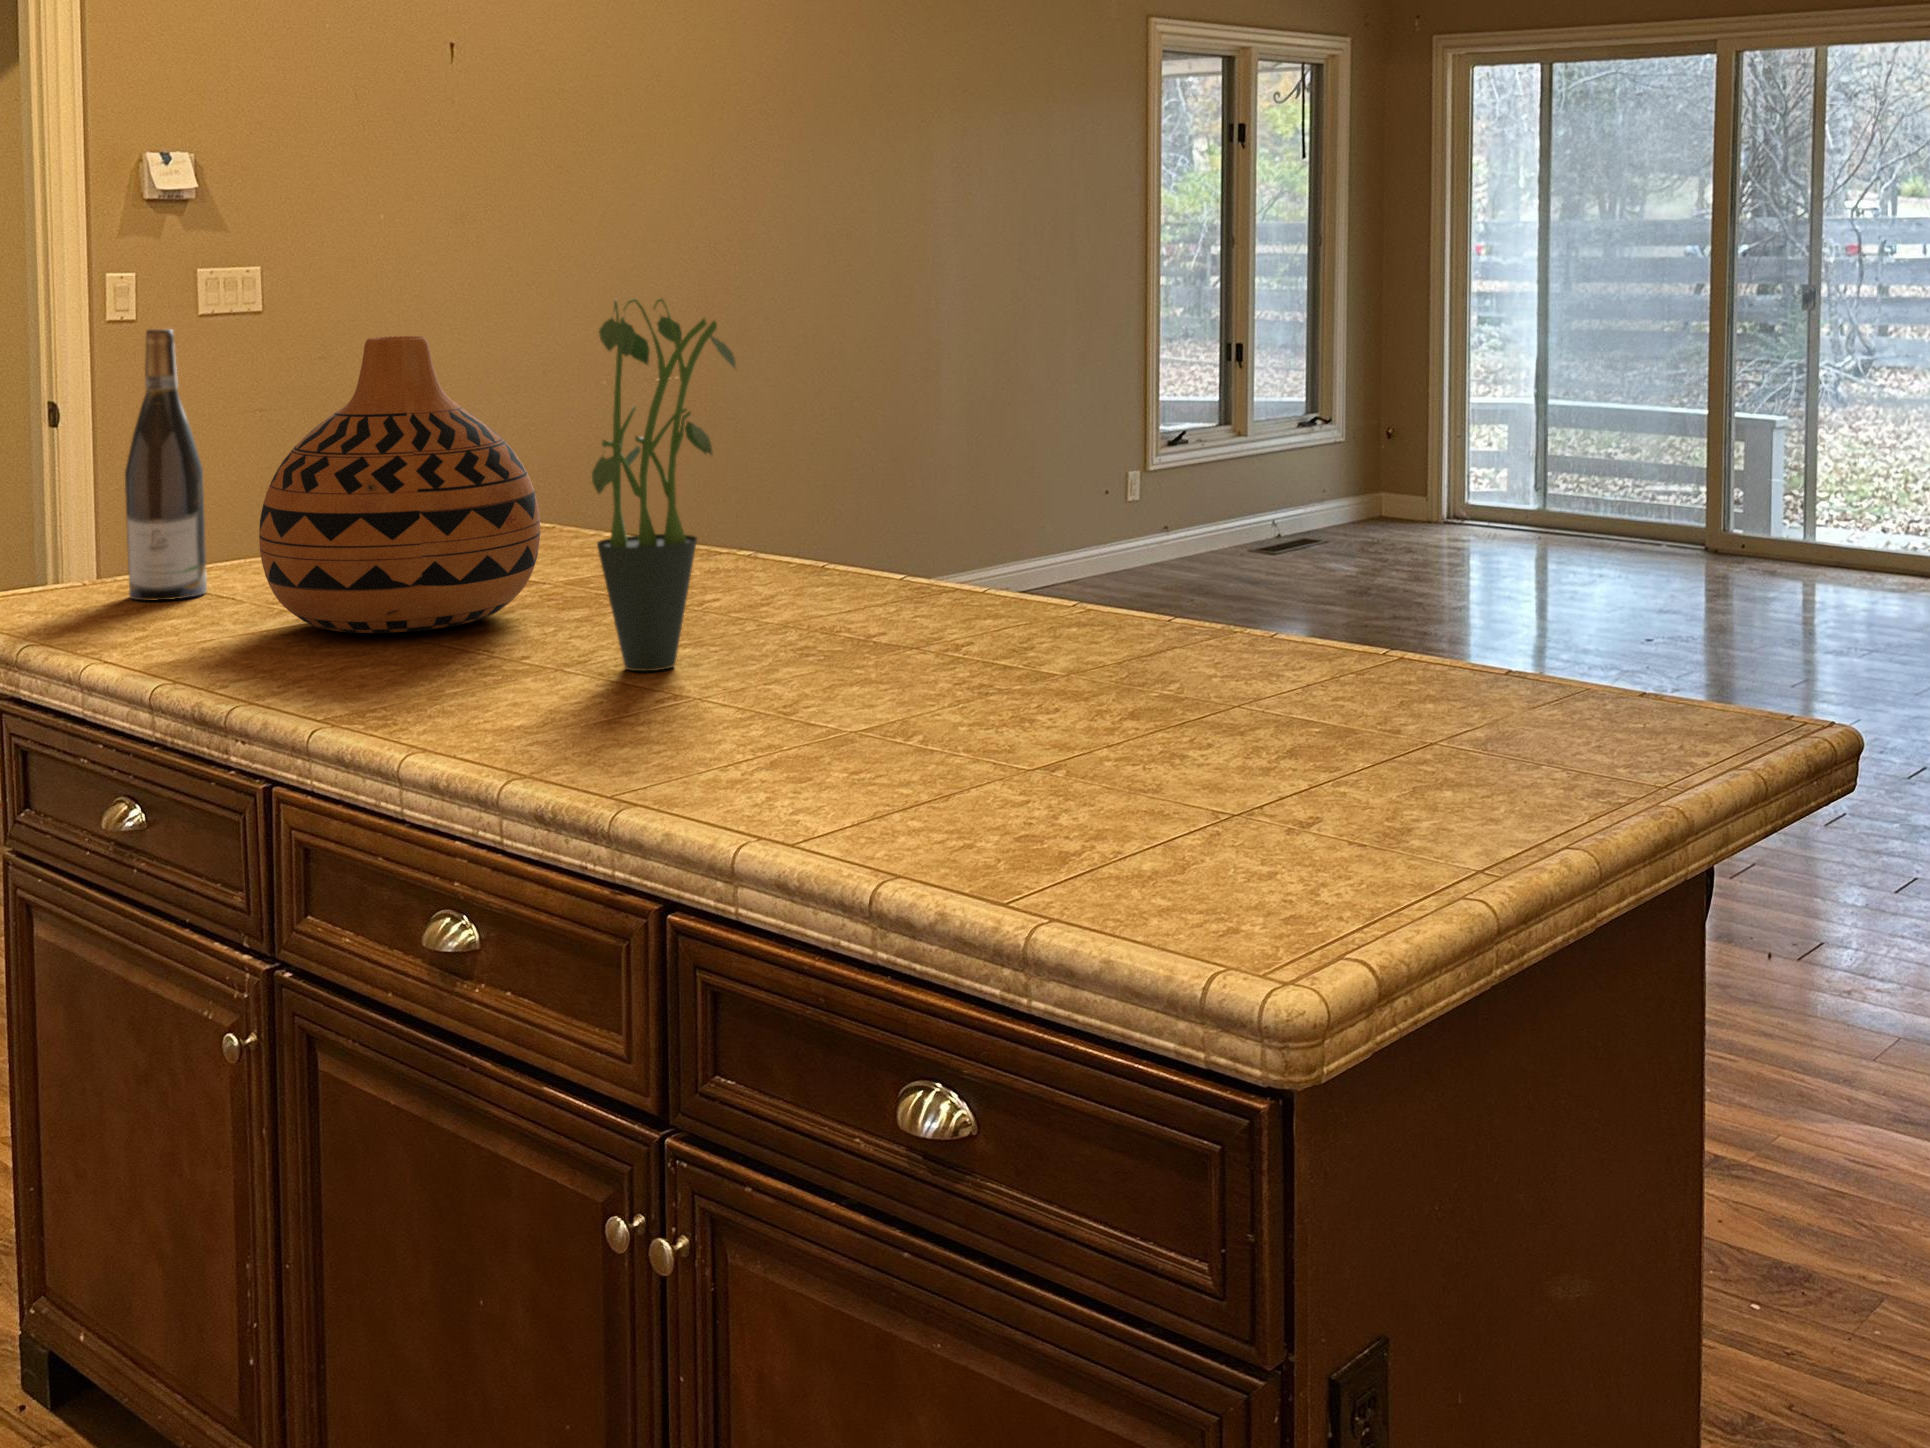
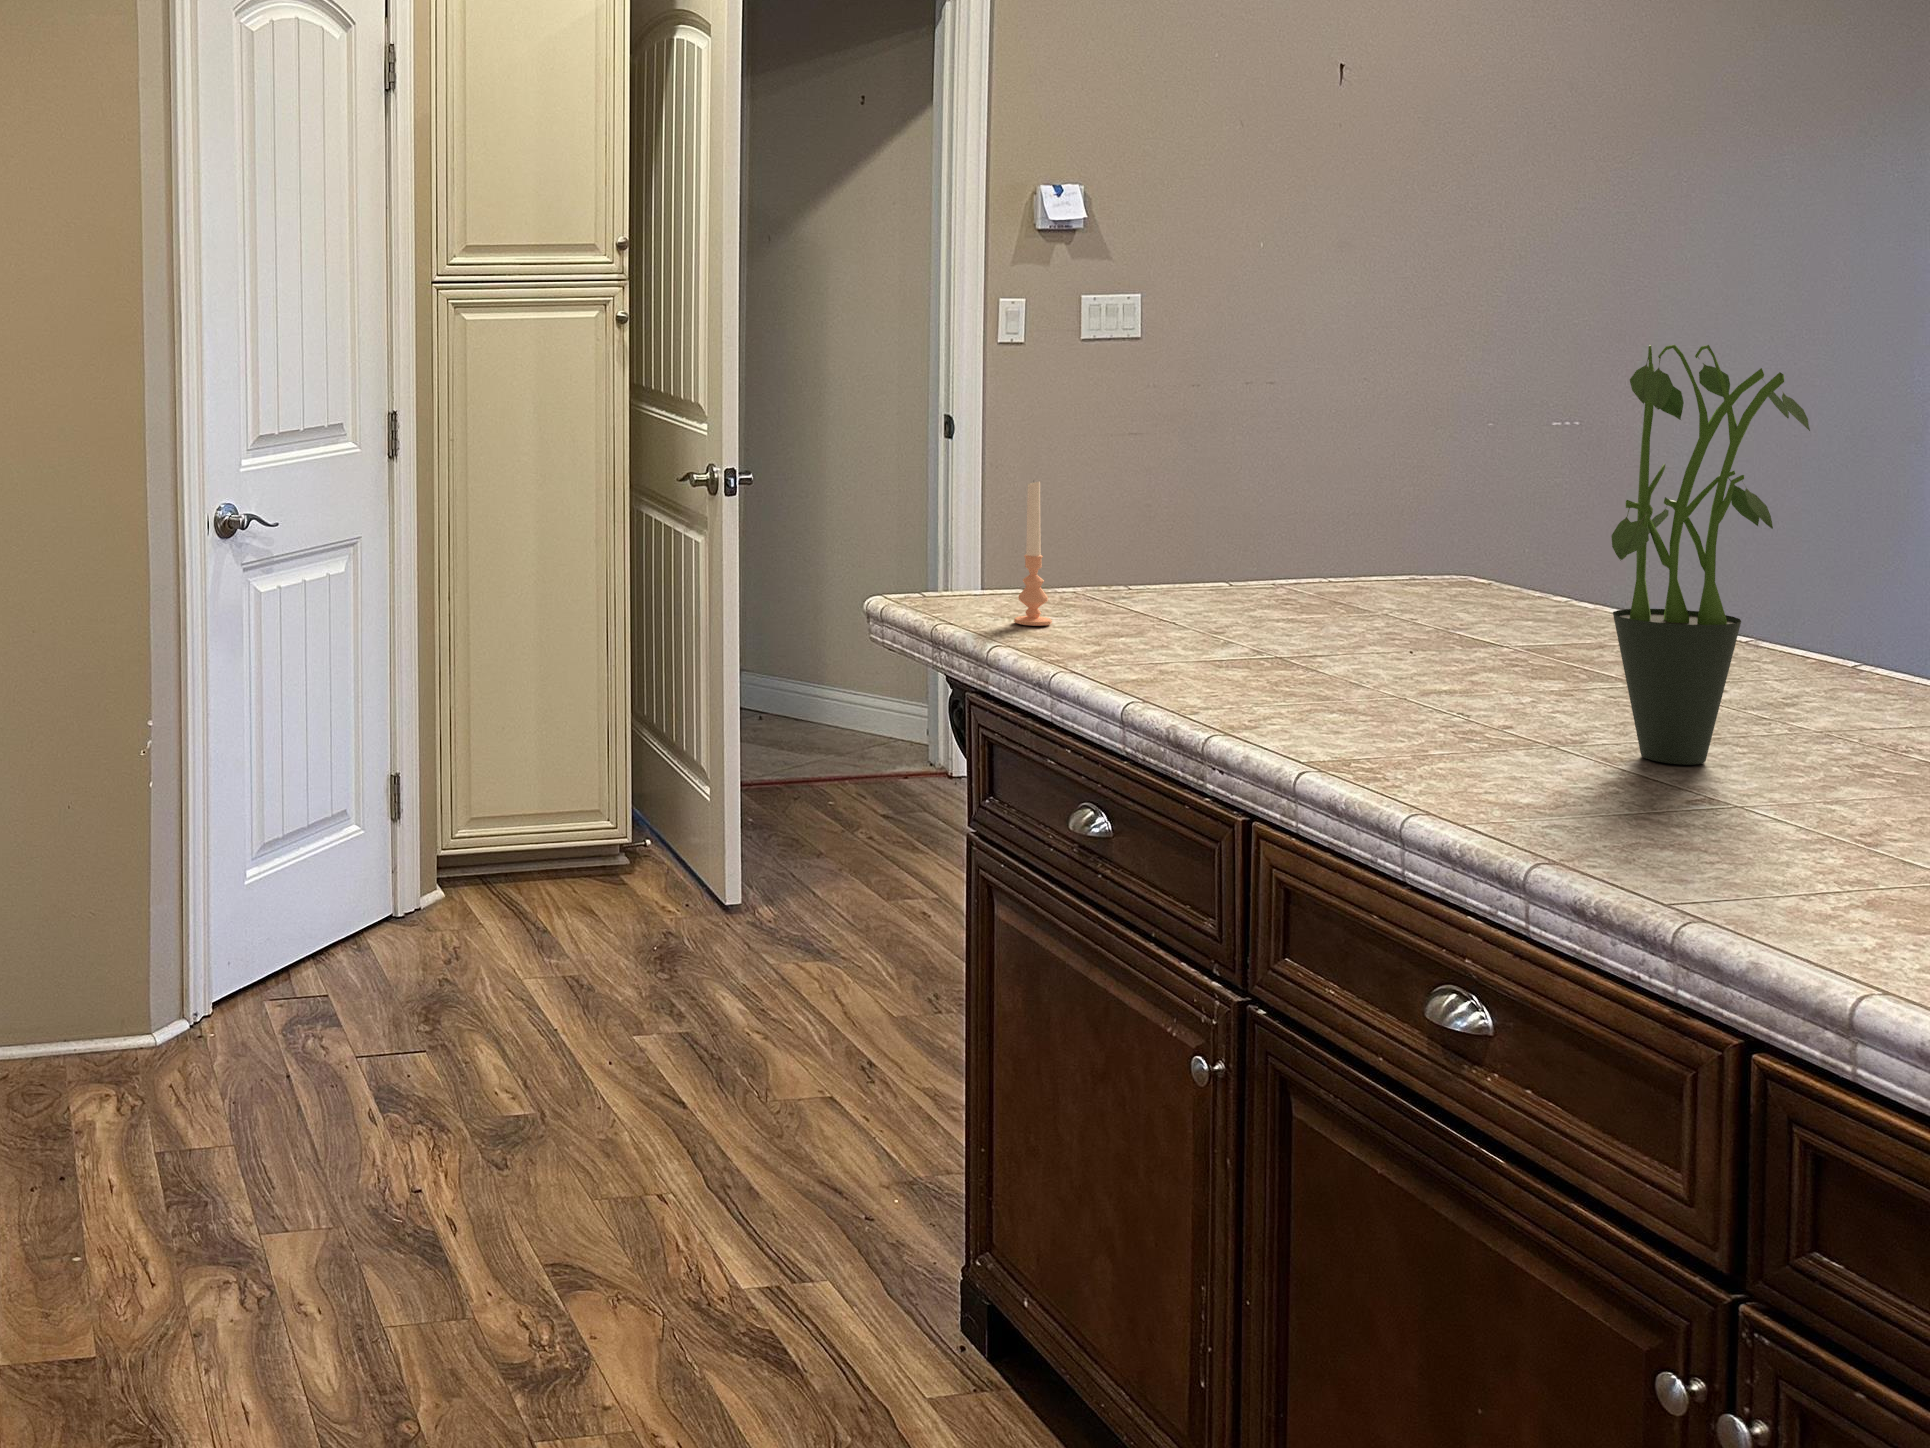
wine bottle: present [125,329,207,601] -> none [1079,358,1151,619]
vase: present [259,336,540,633] -> none [1219,375,1520,681]
candle: none [51,462,94,618] -> present [1014,480,1052,626]

